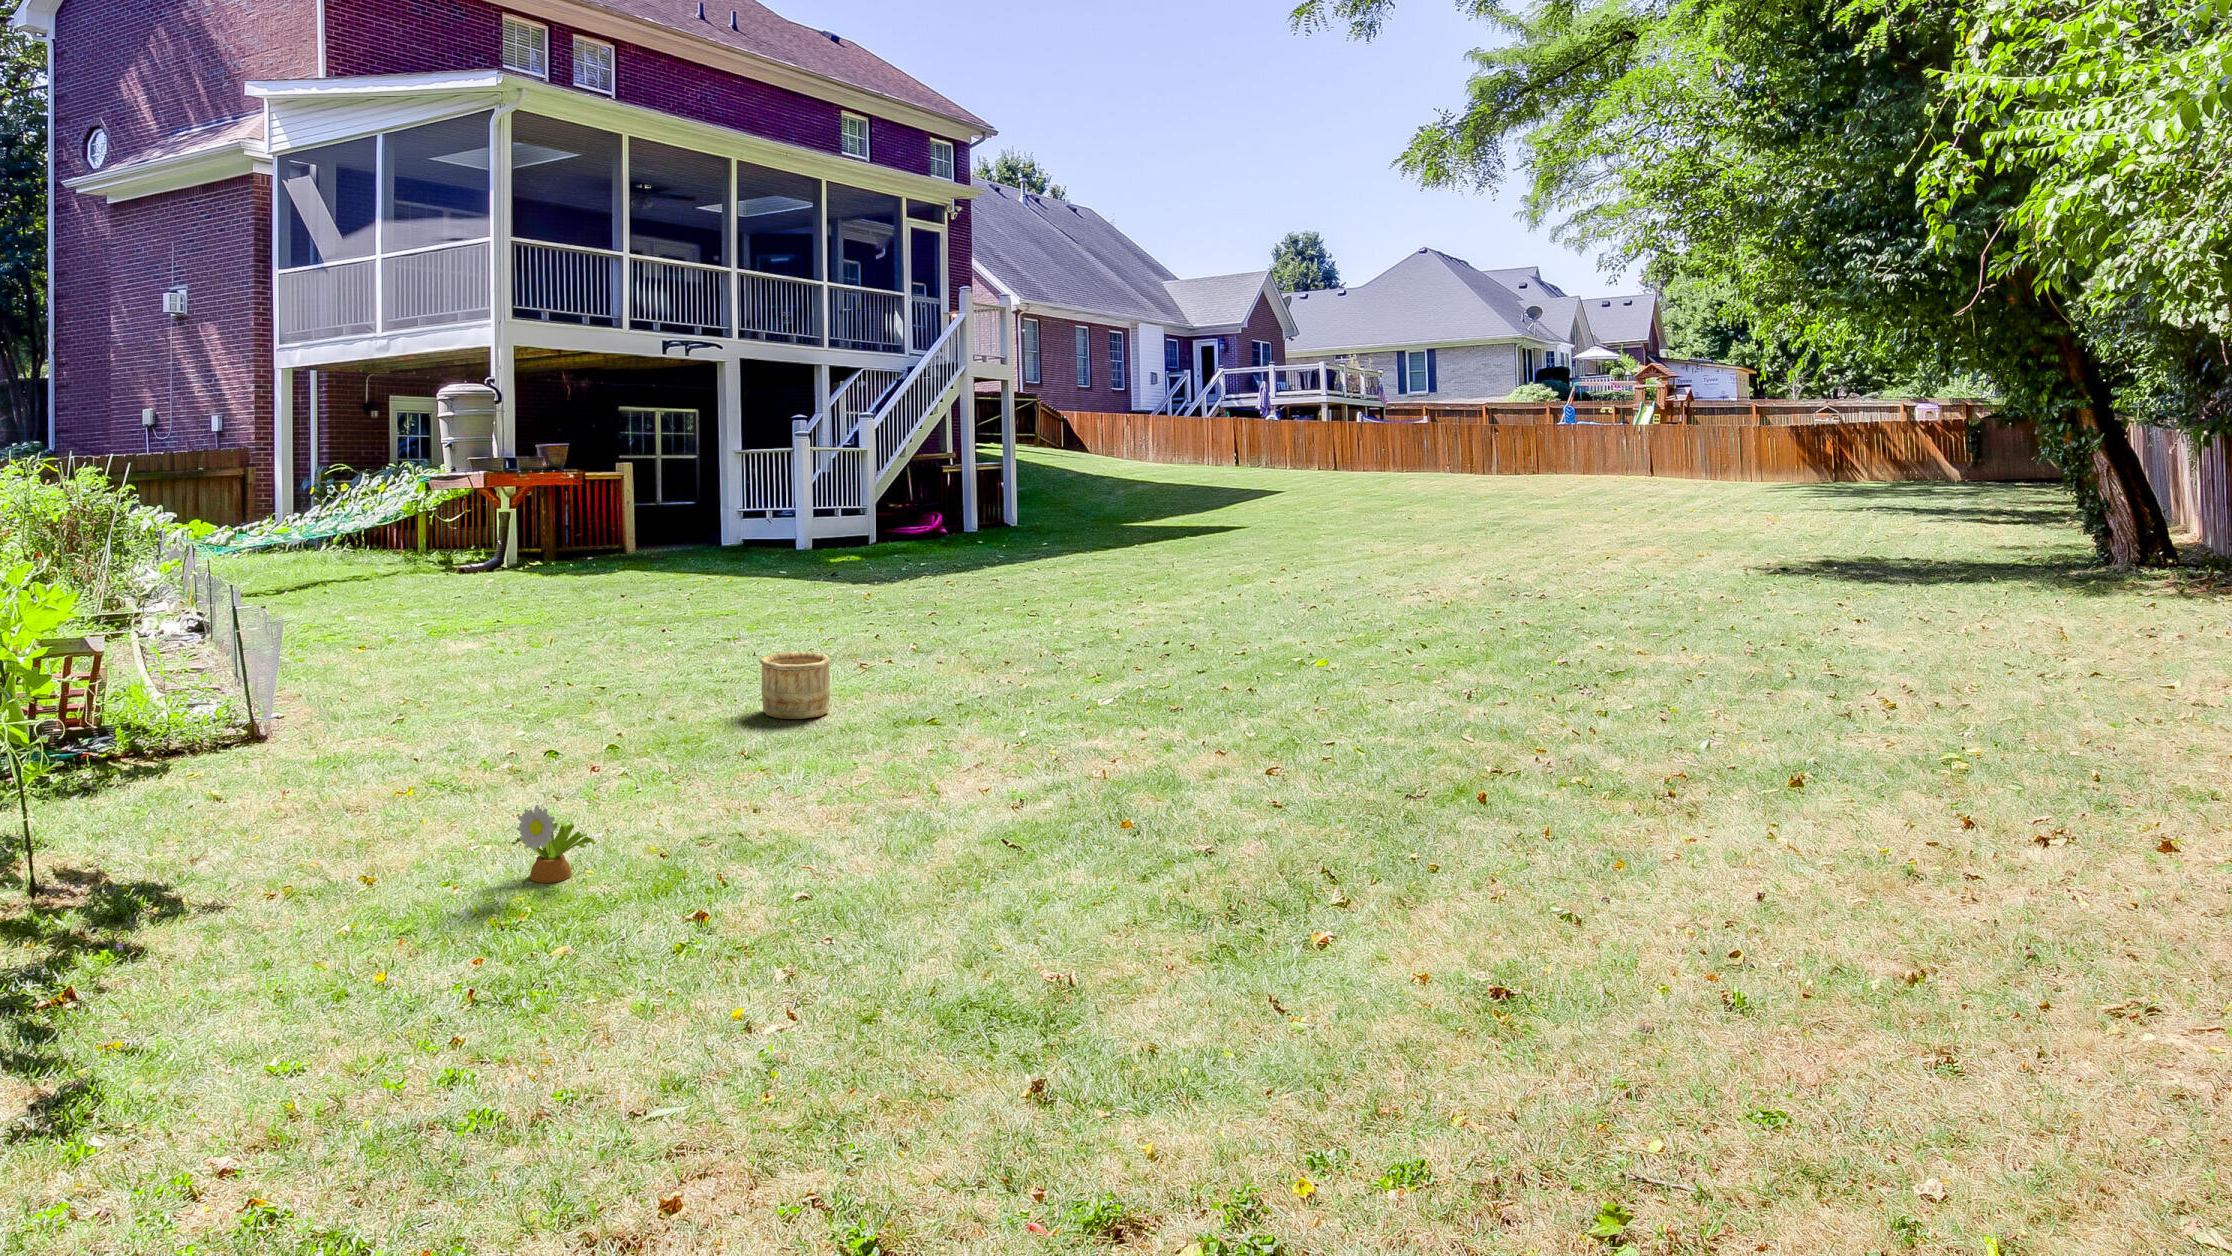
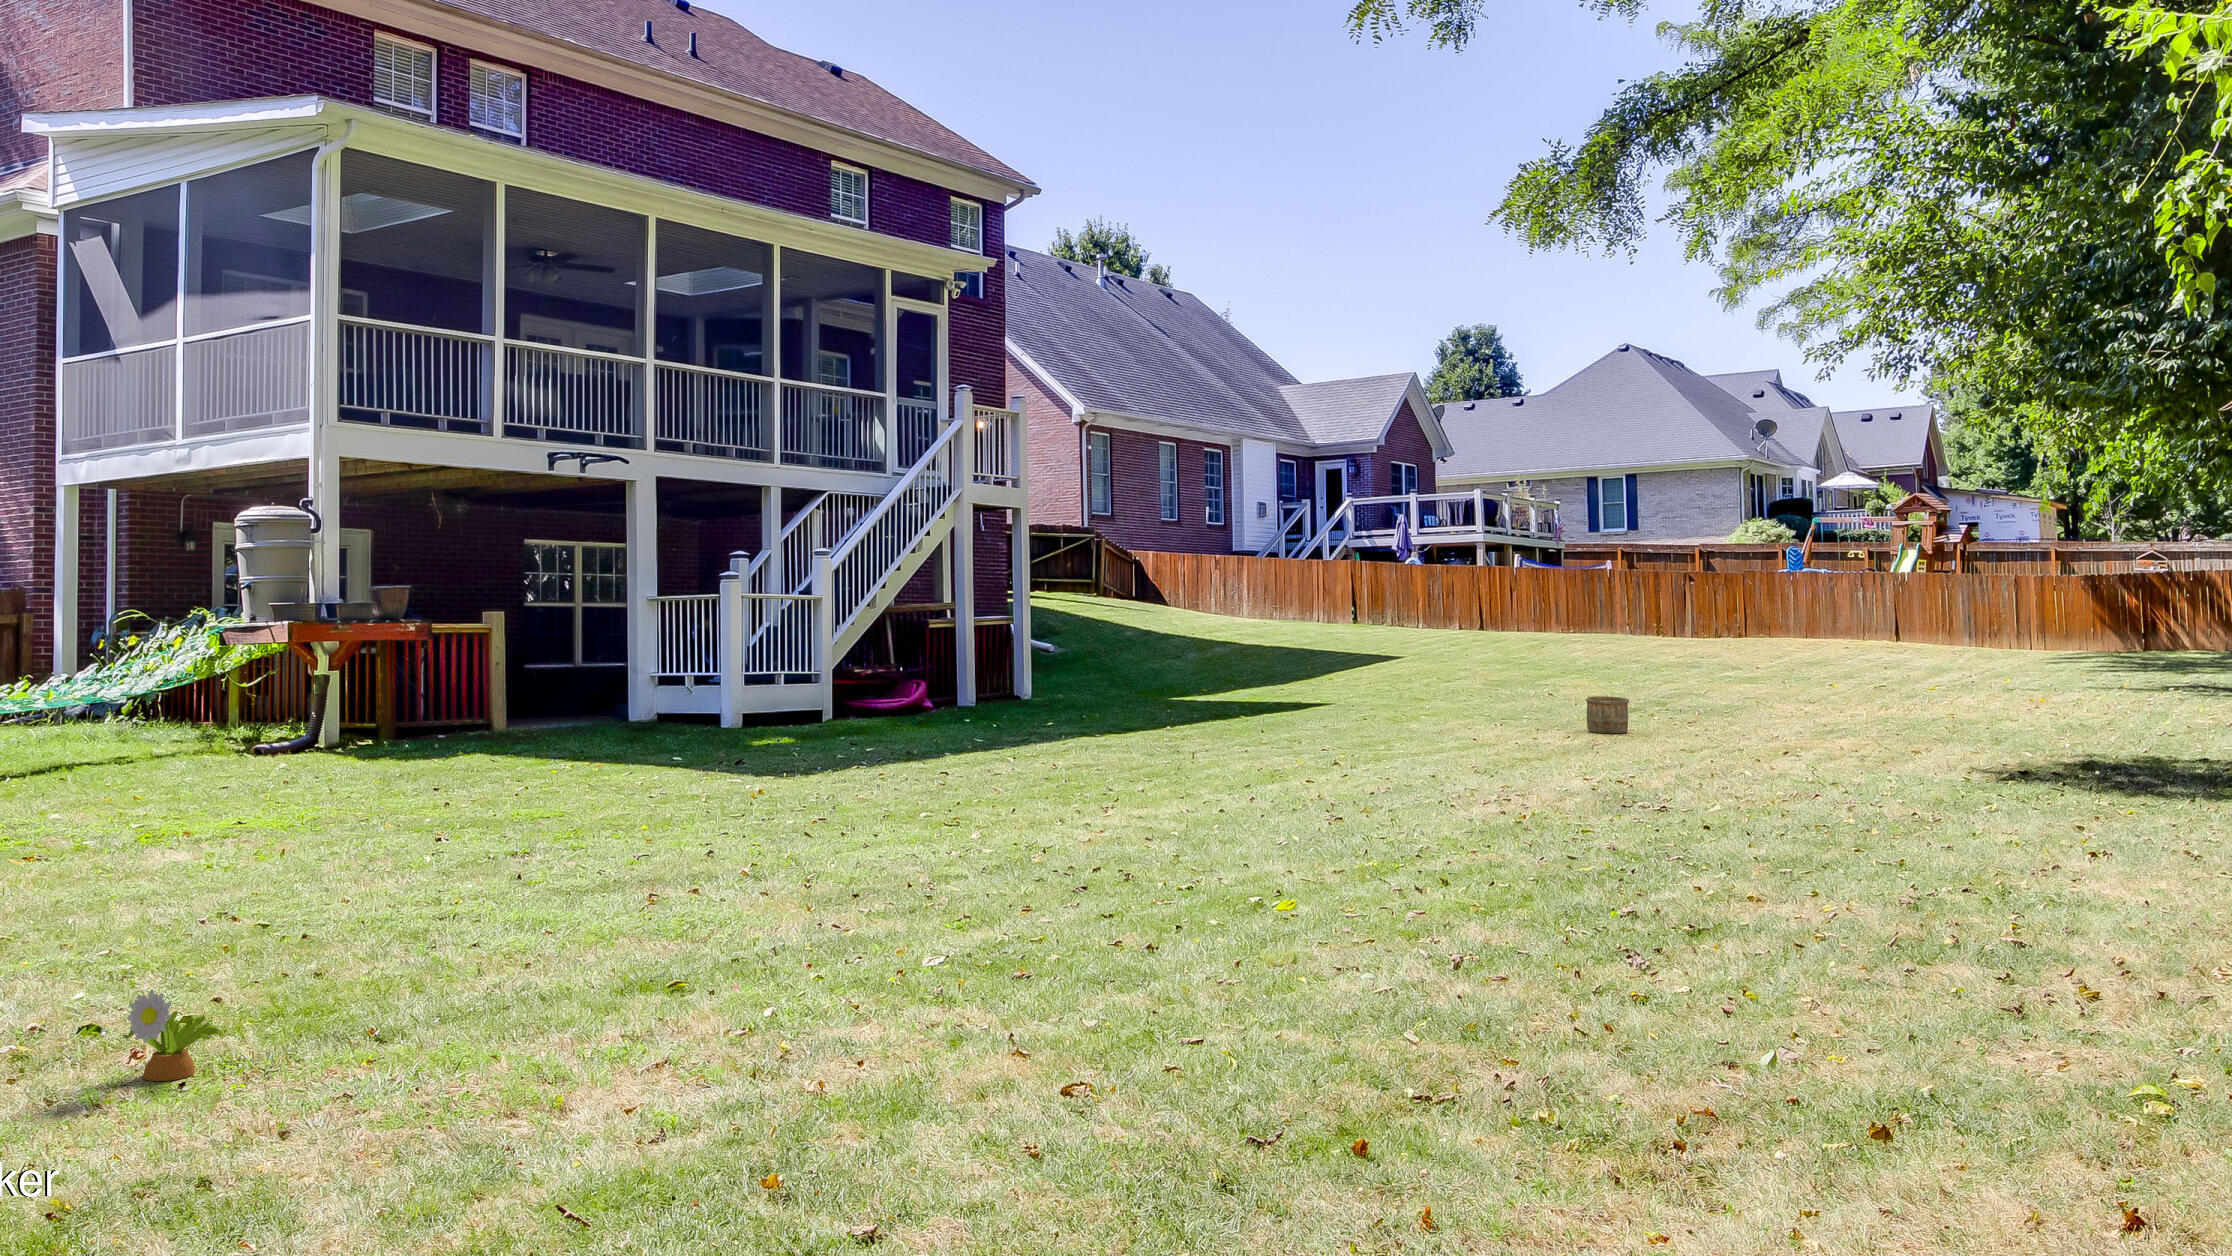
wooden bucket: present [760,652,831,719] -> present [1586,696,1629,734]

